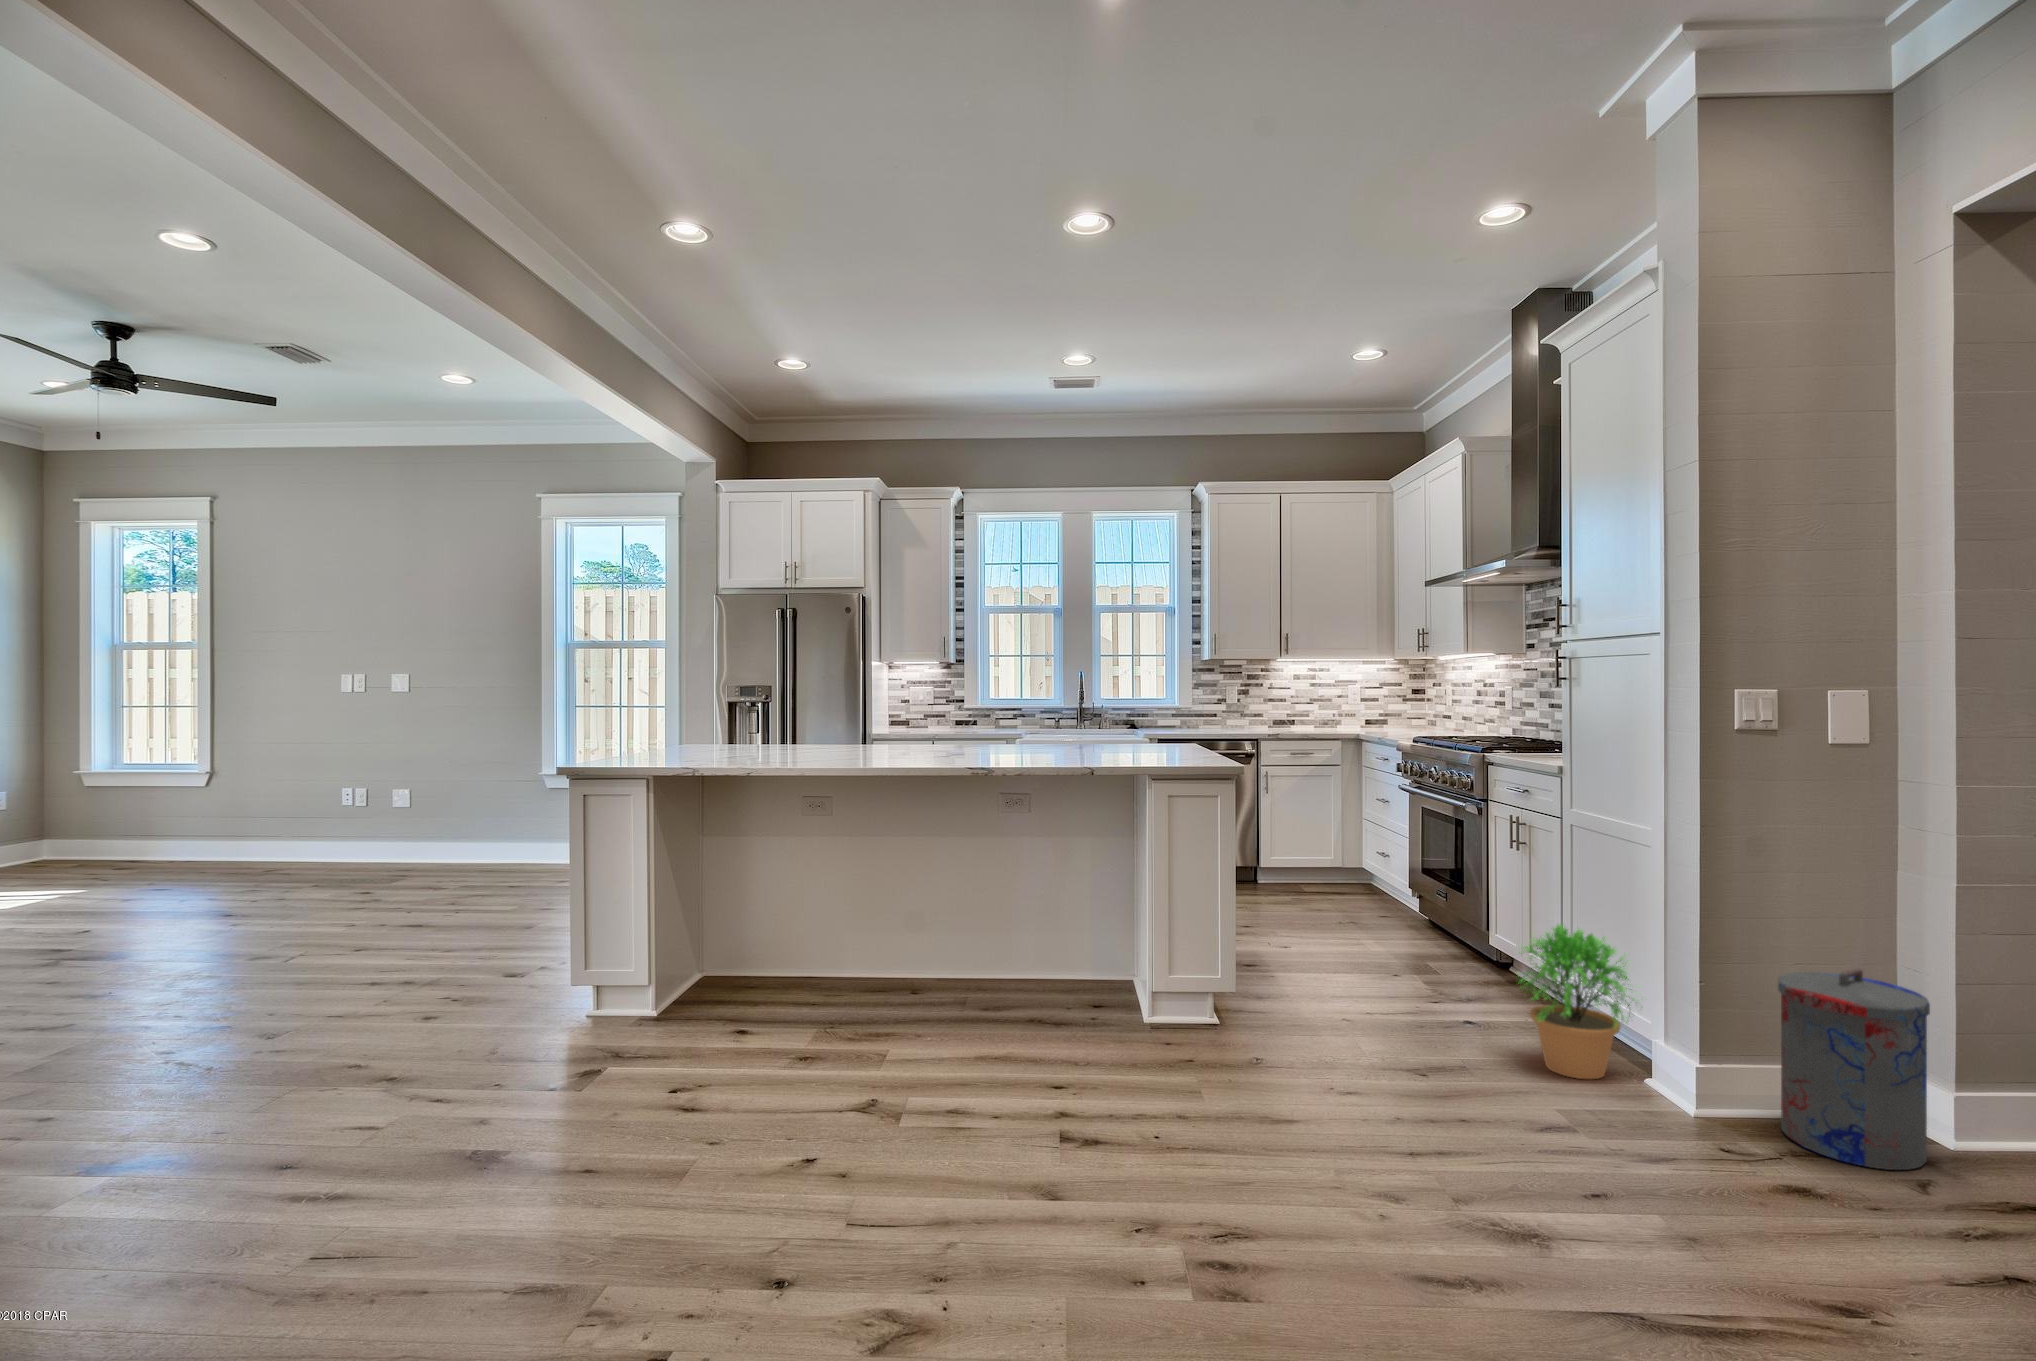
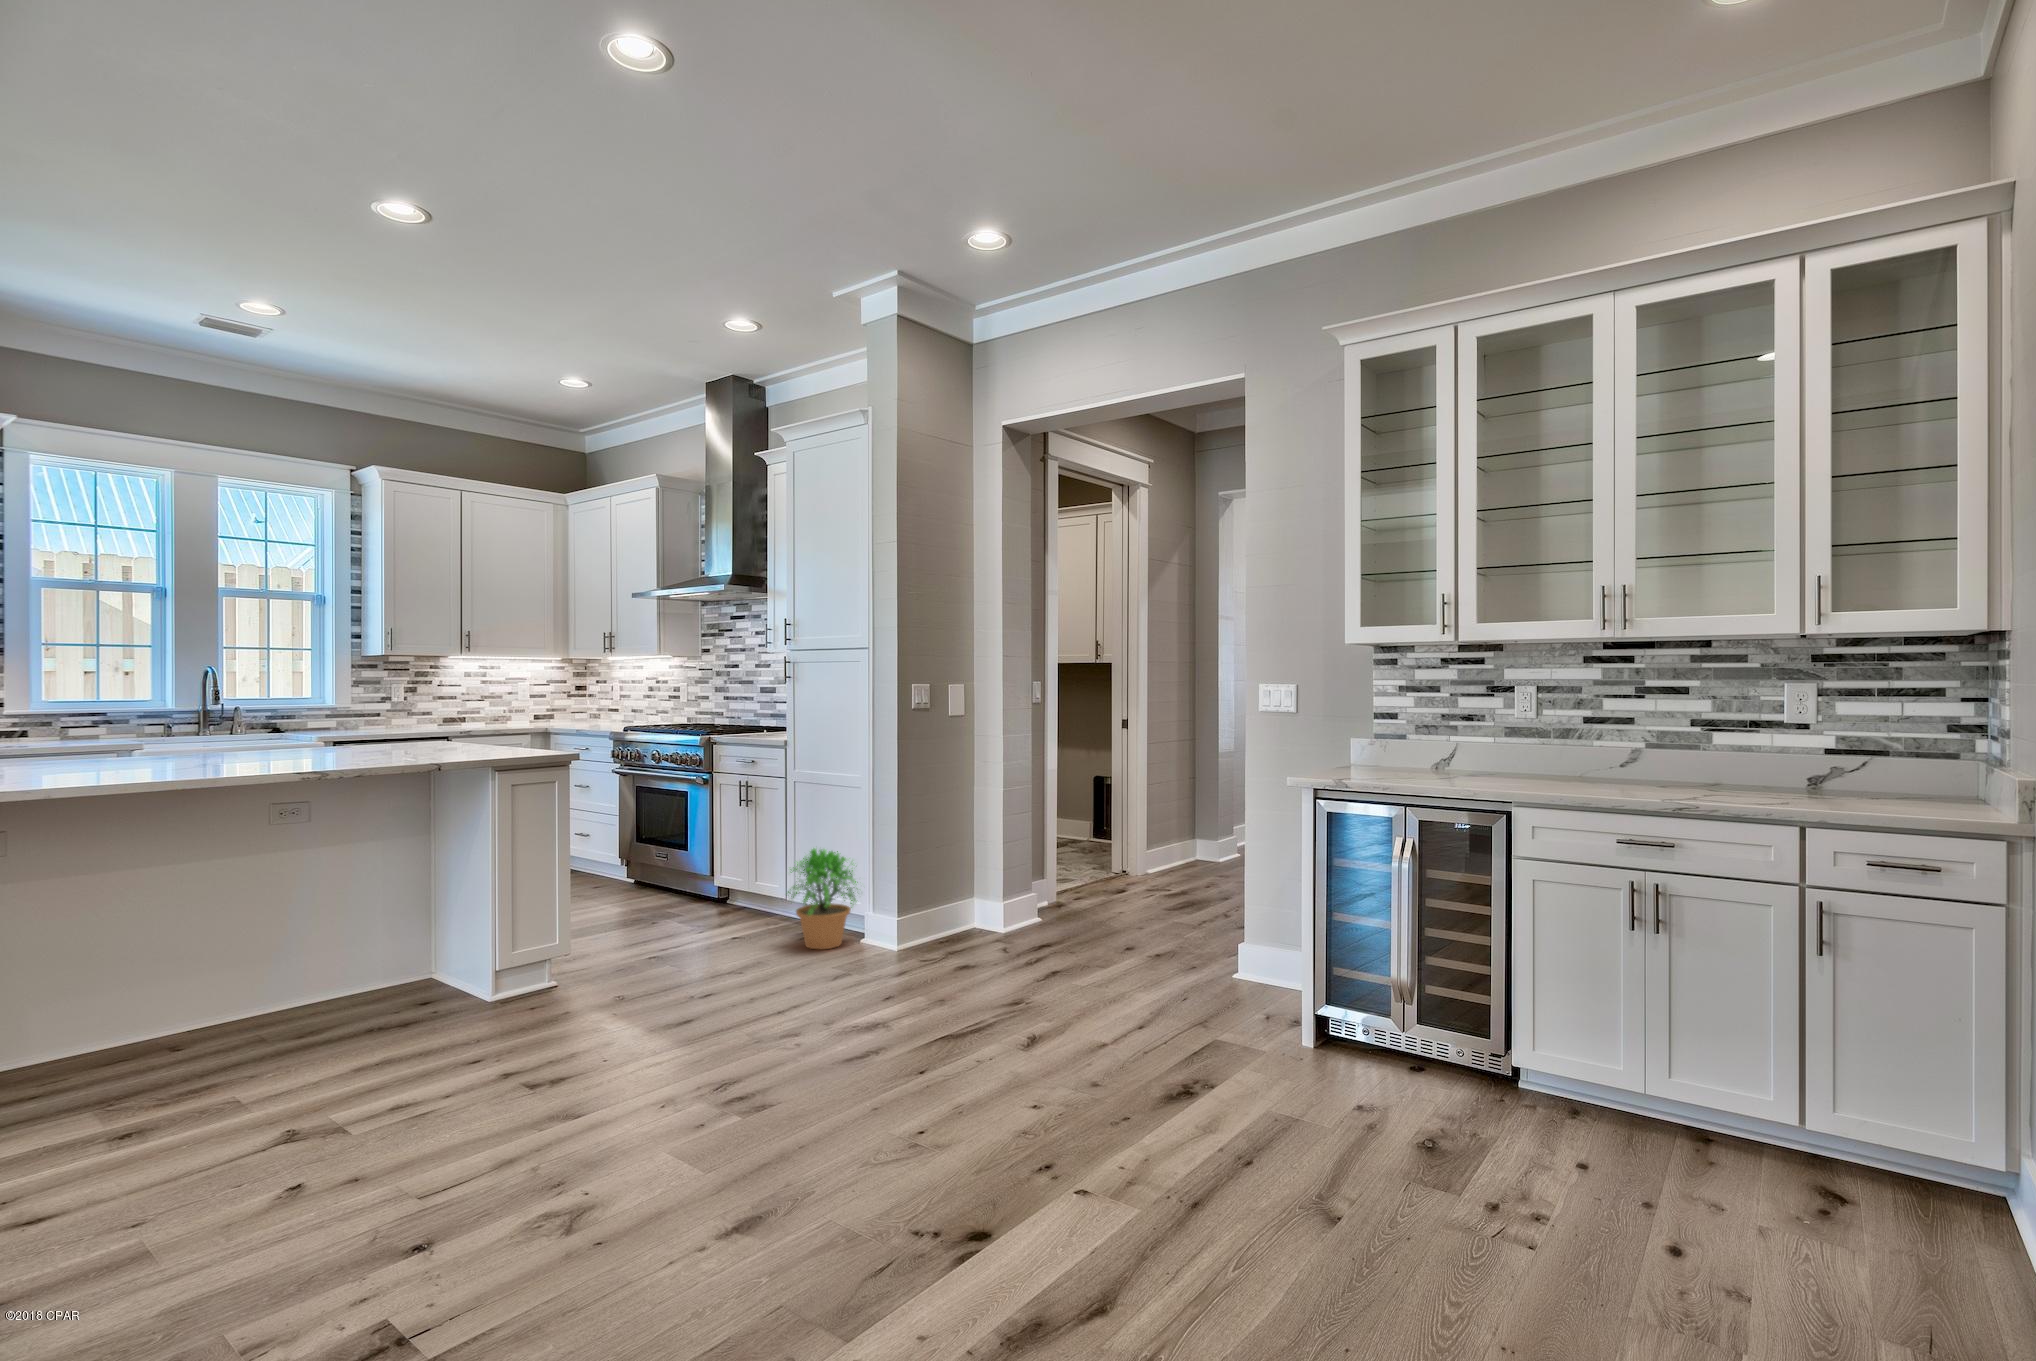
trash can: present [1778,969,1930,1170] -> none [937,842,1003,949]

